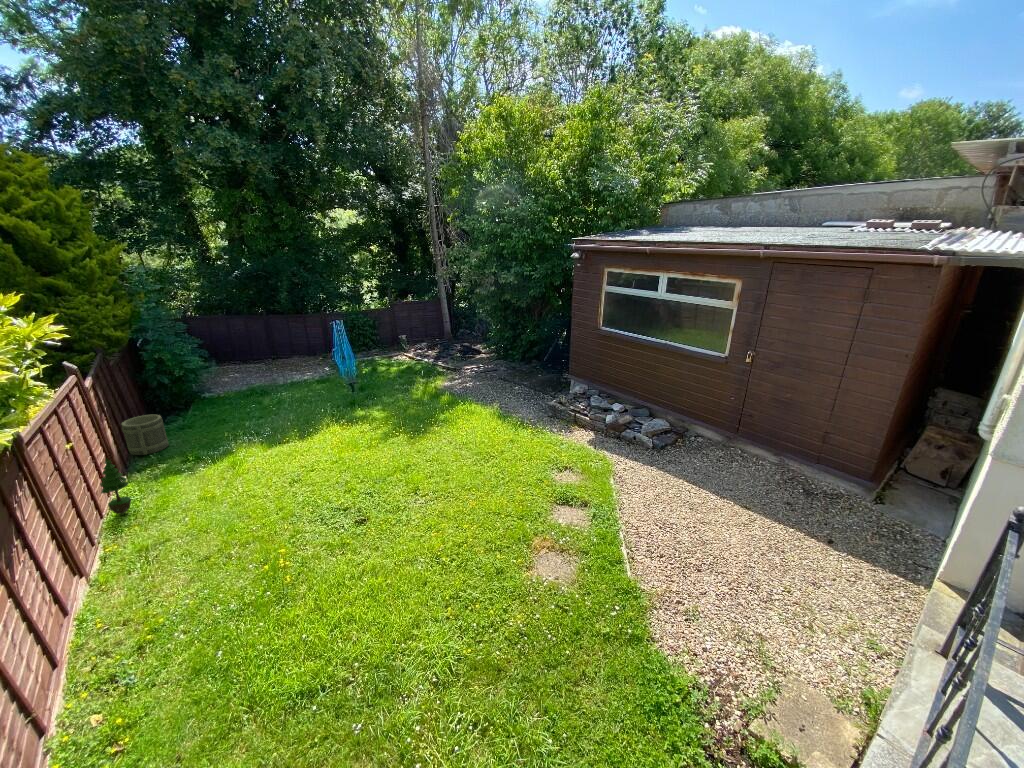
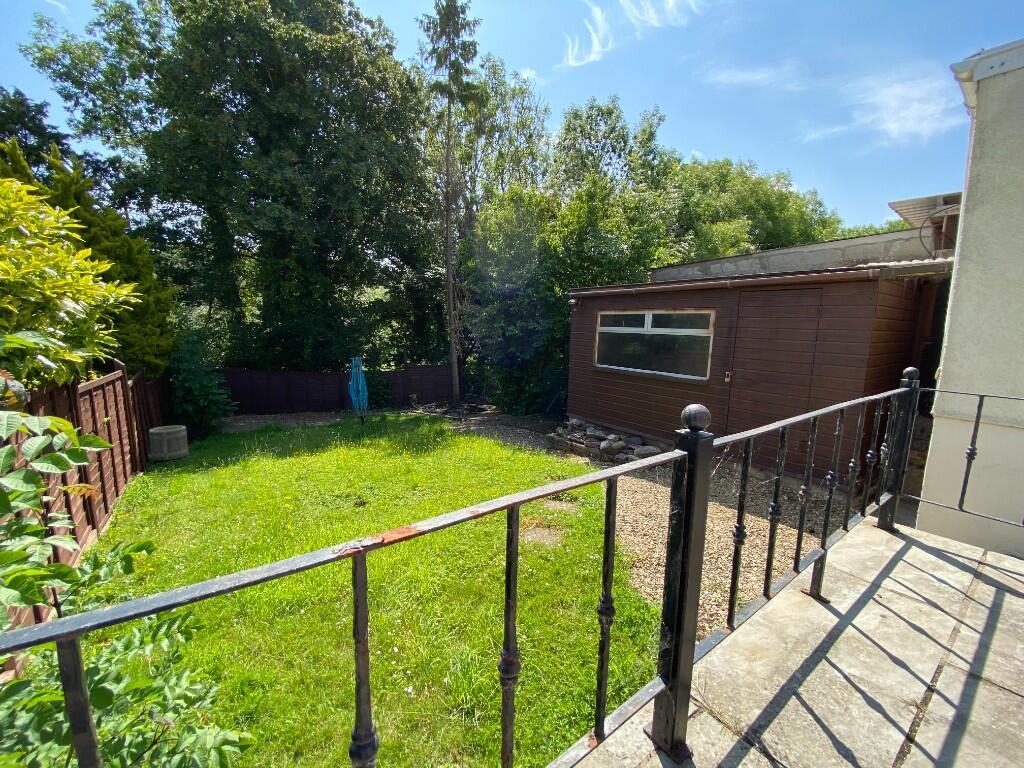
potted tree: present [100,458,131,514] -> none [123,438,150,495]

